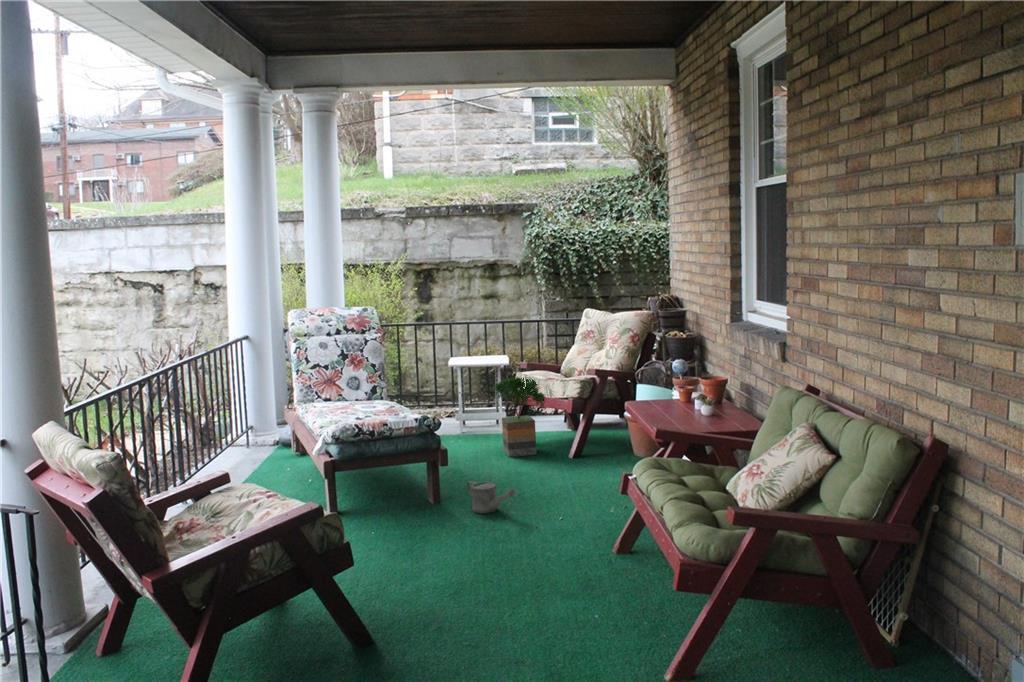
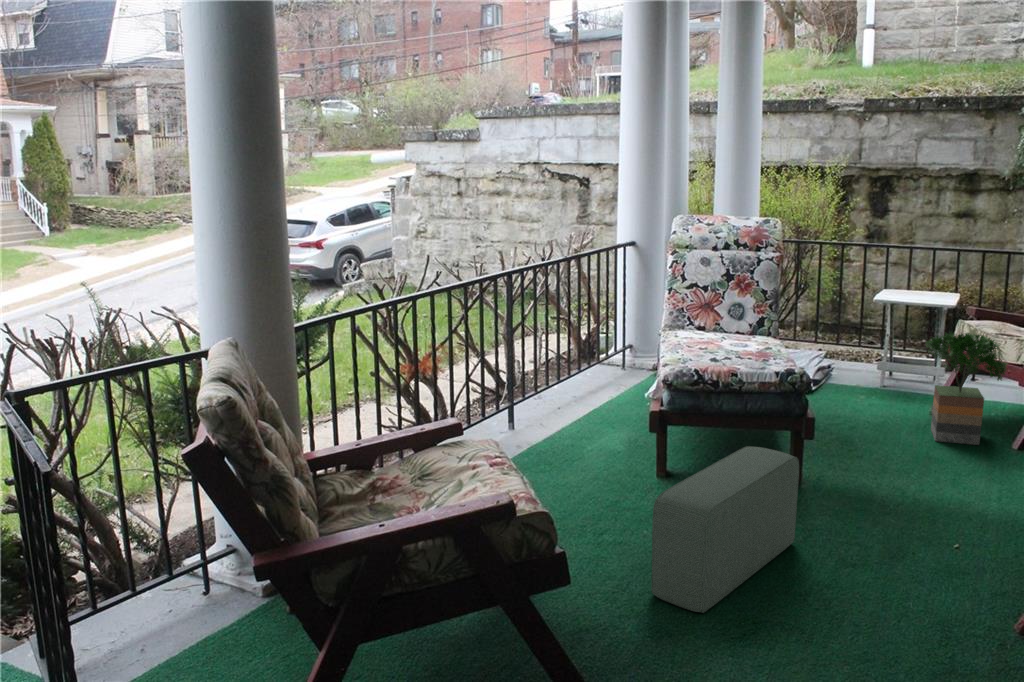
pouf: none [360,468,444,580] -> present [651,446,799,613]
watering can: present [466,481,515,513] -> none [847,475,916,529]

